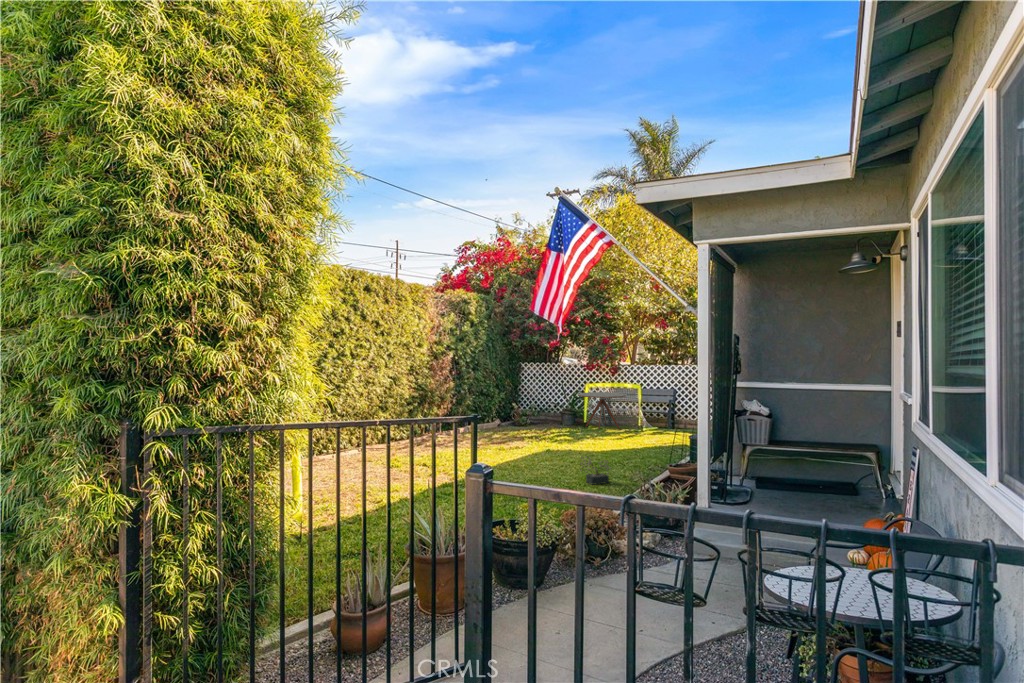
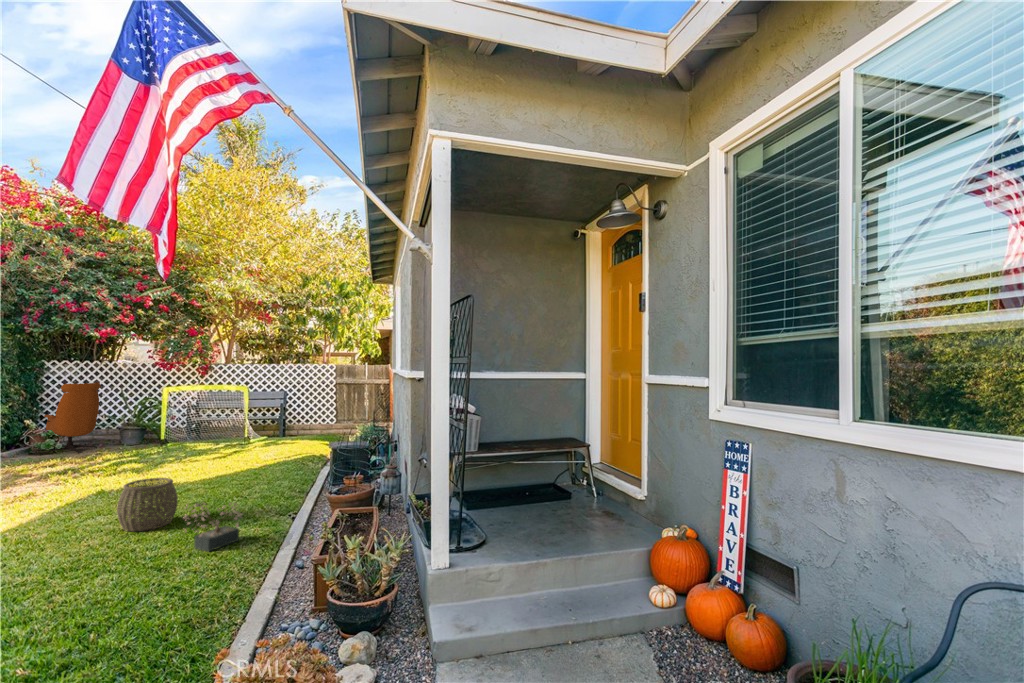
lounge chair: none [516,379,550,427] -> present [42,382,101,455]
round table: present [578,392,627,429] -> none [149,398,225,448]
woven basket: none [553,442,582,471] -> present [117,478,178,532]

